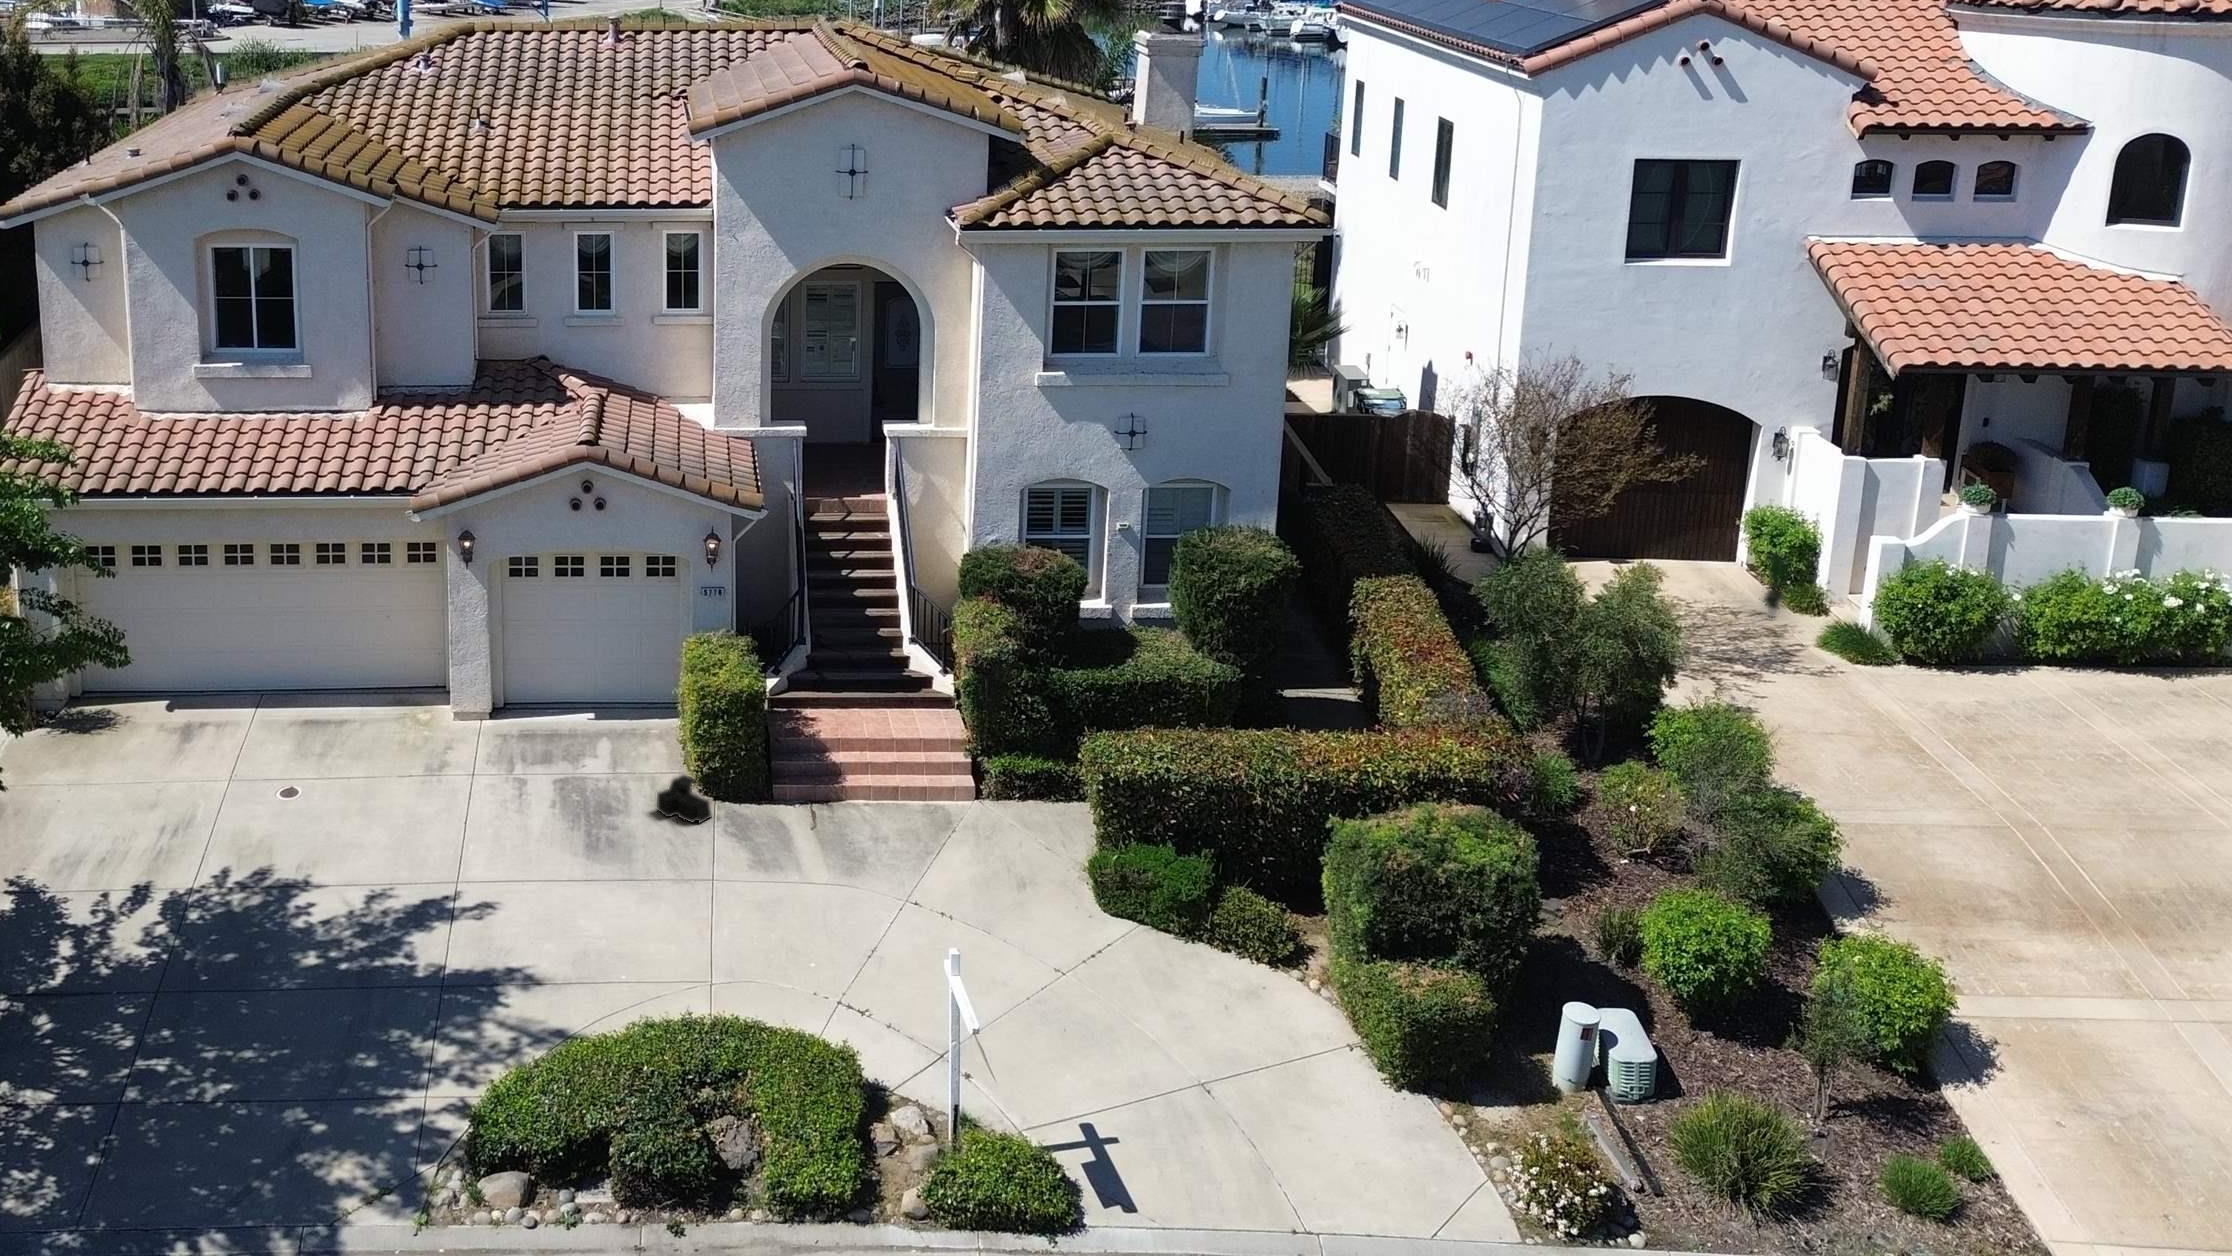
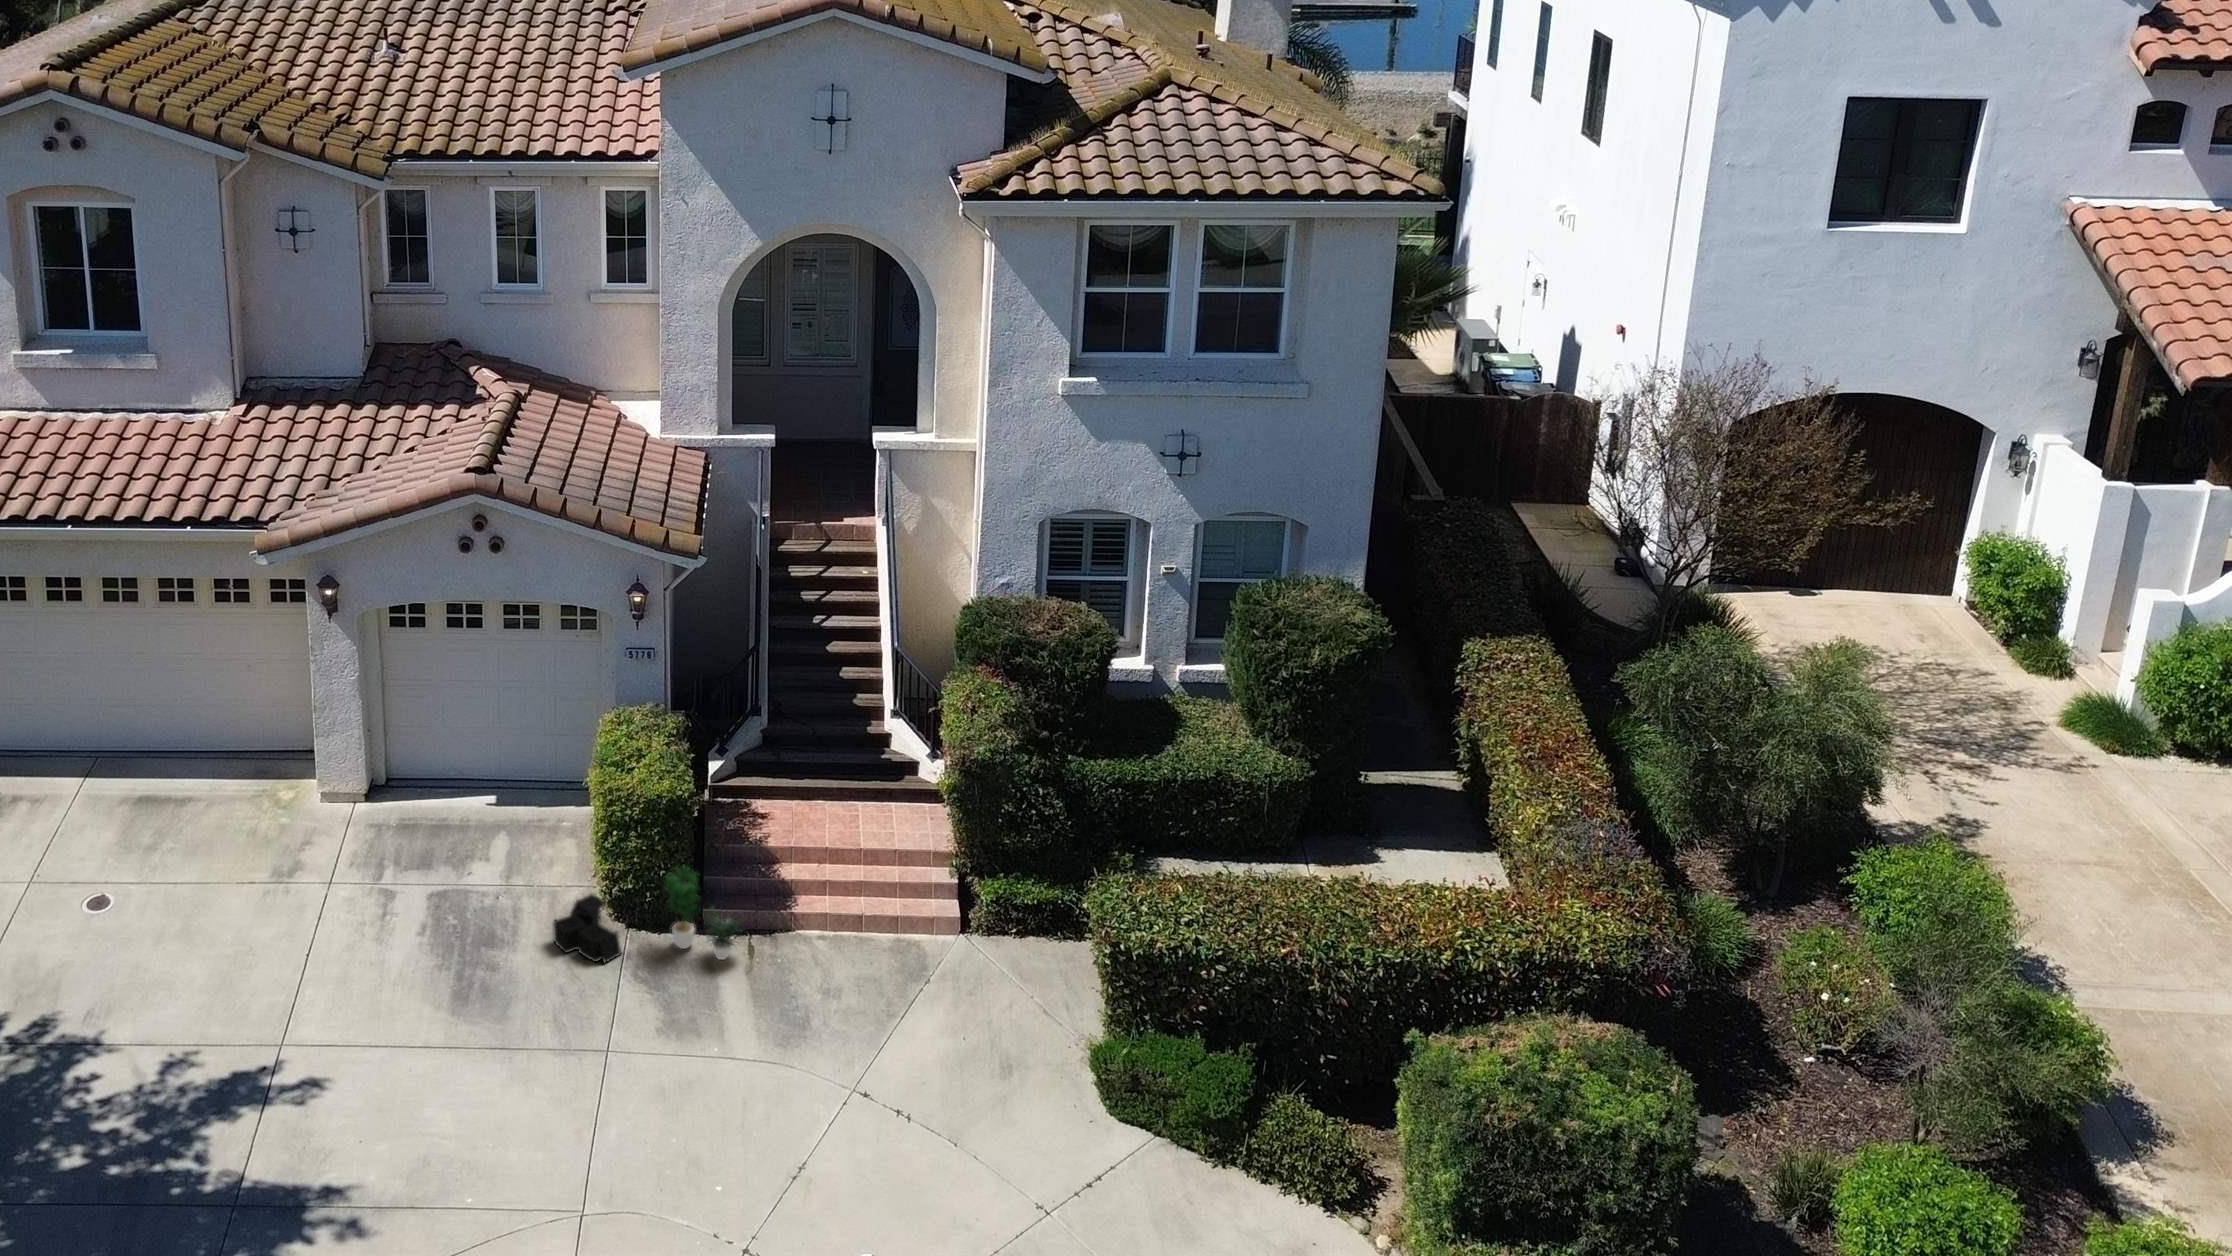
potted plant: present [1763,554,1793,617] -> present [664,867,738,960]

